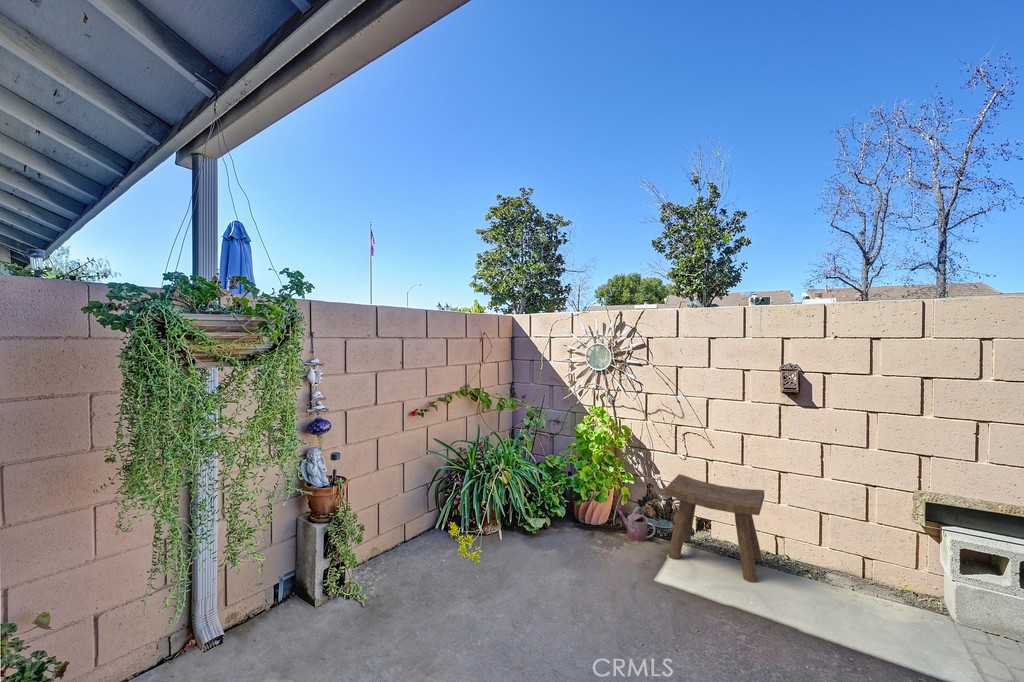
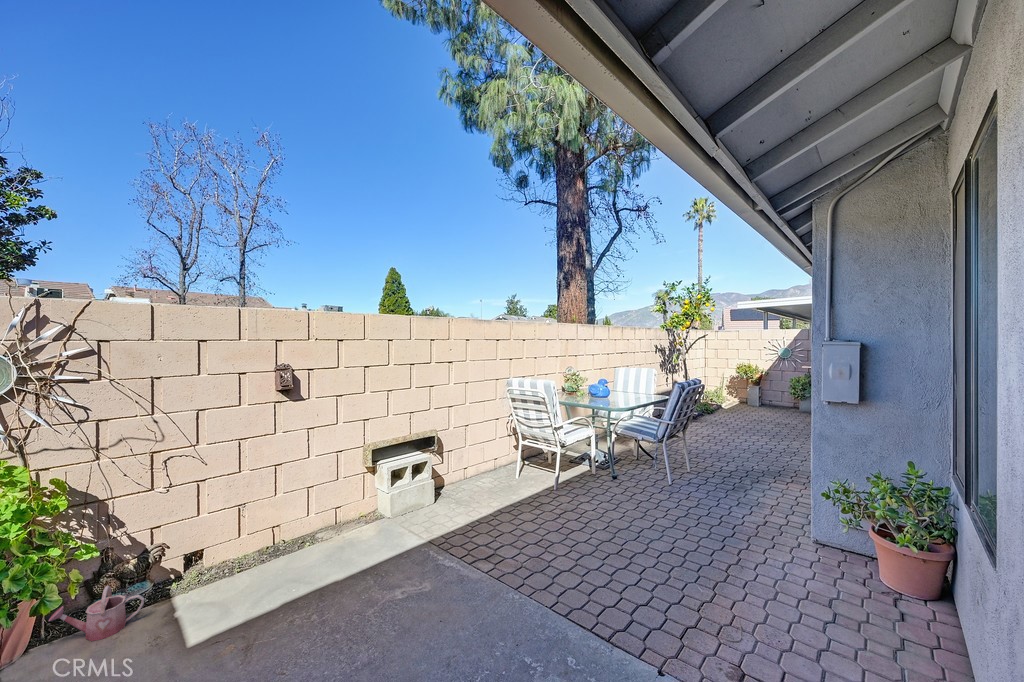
stool: present [666,474,764,583] -> none [163,487,285,616]

